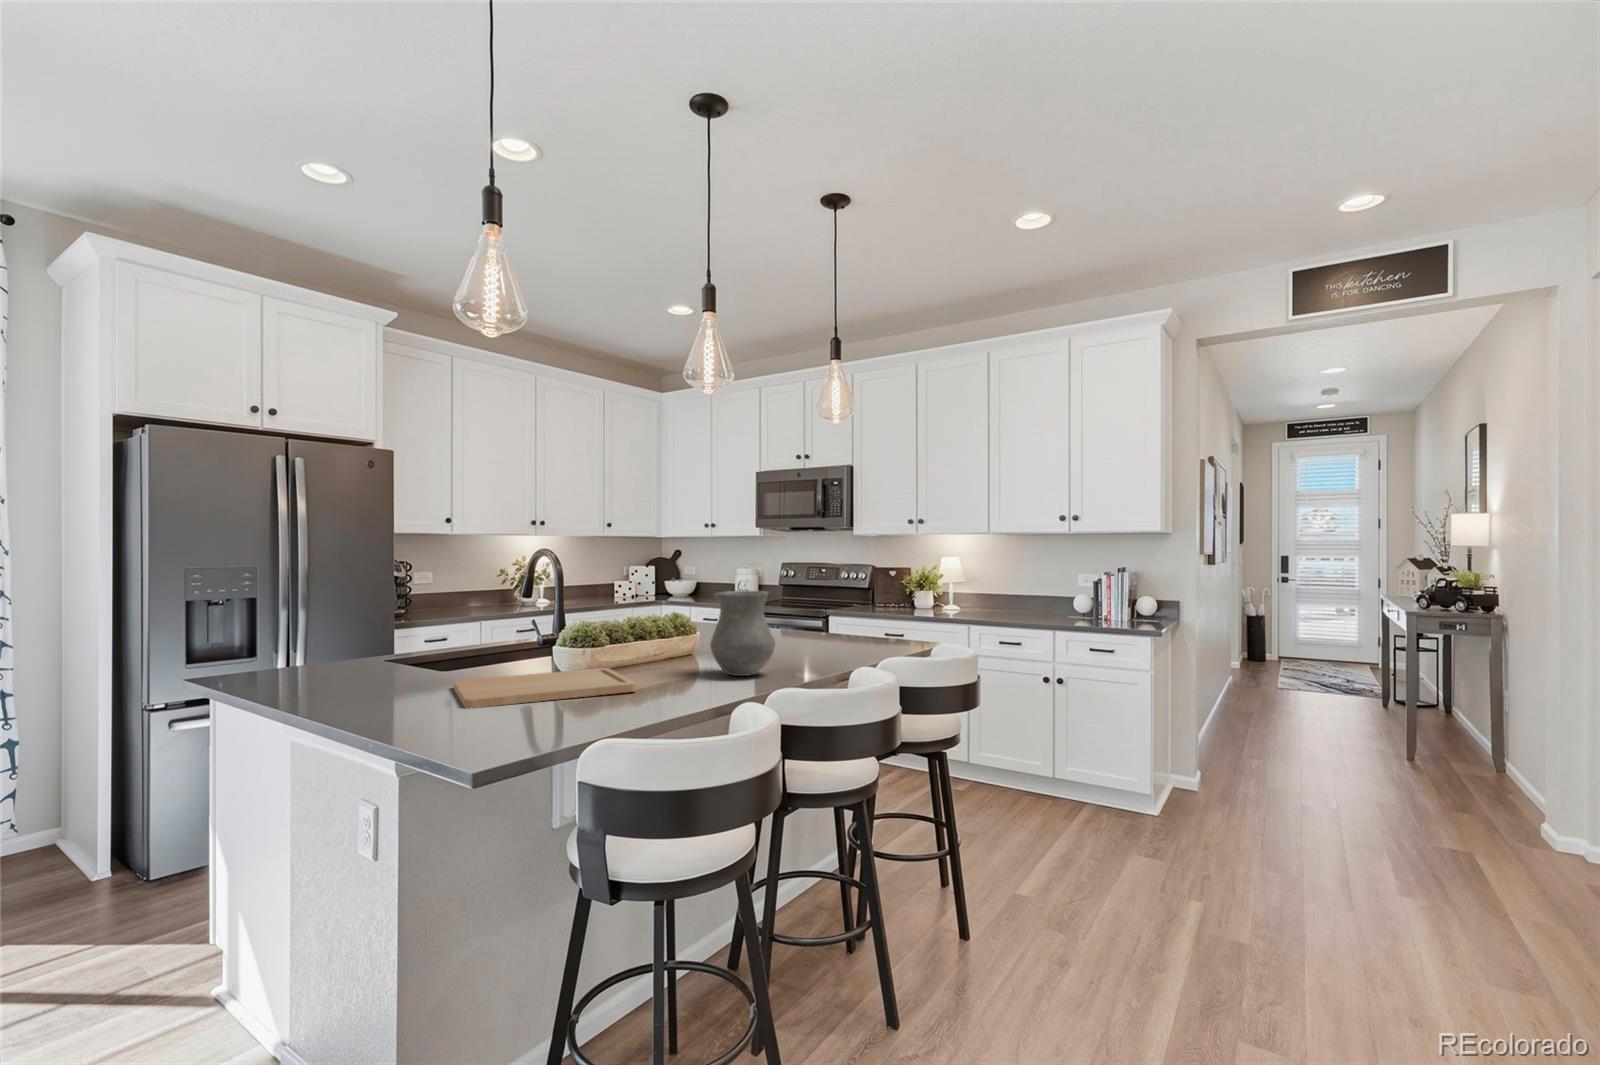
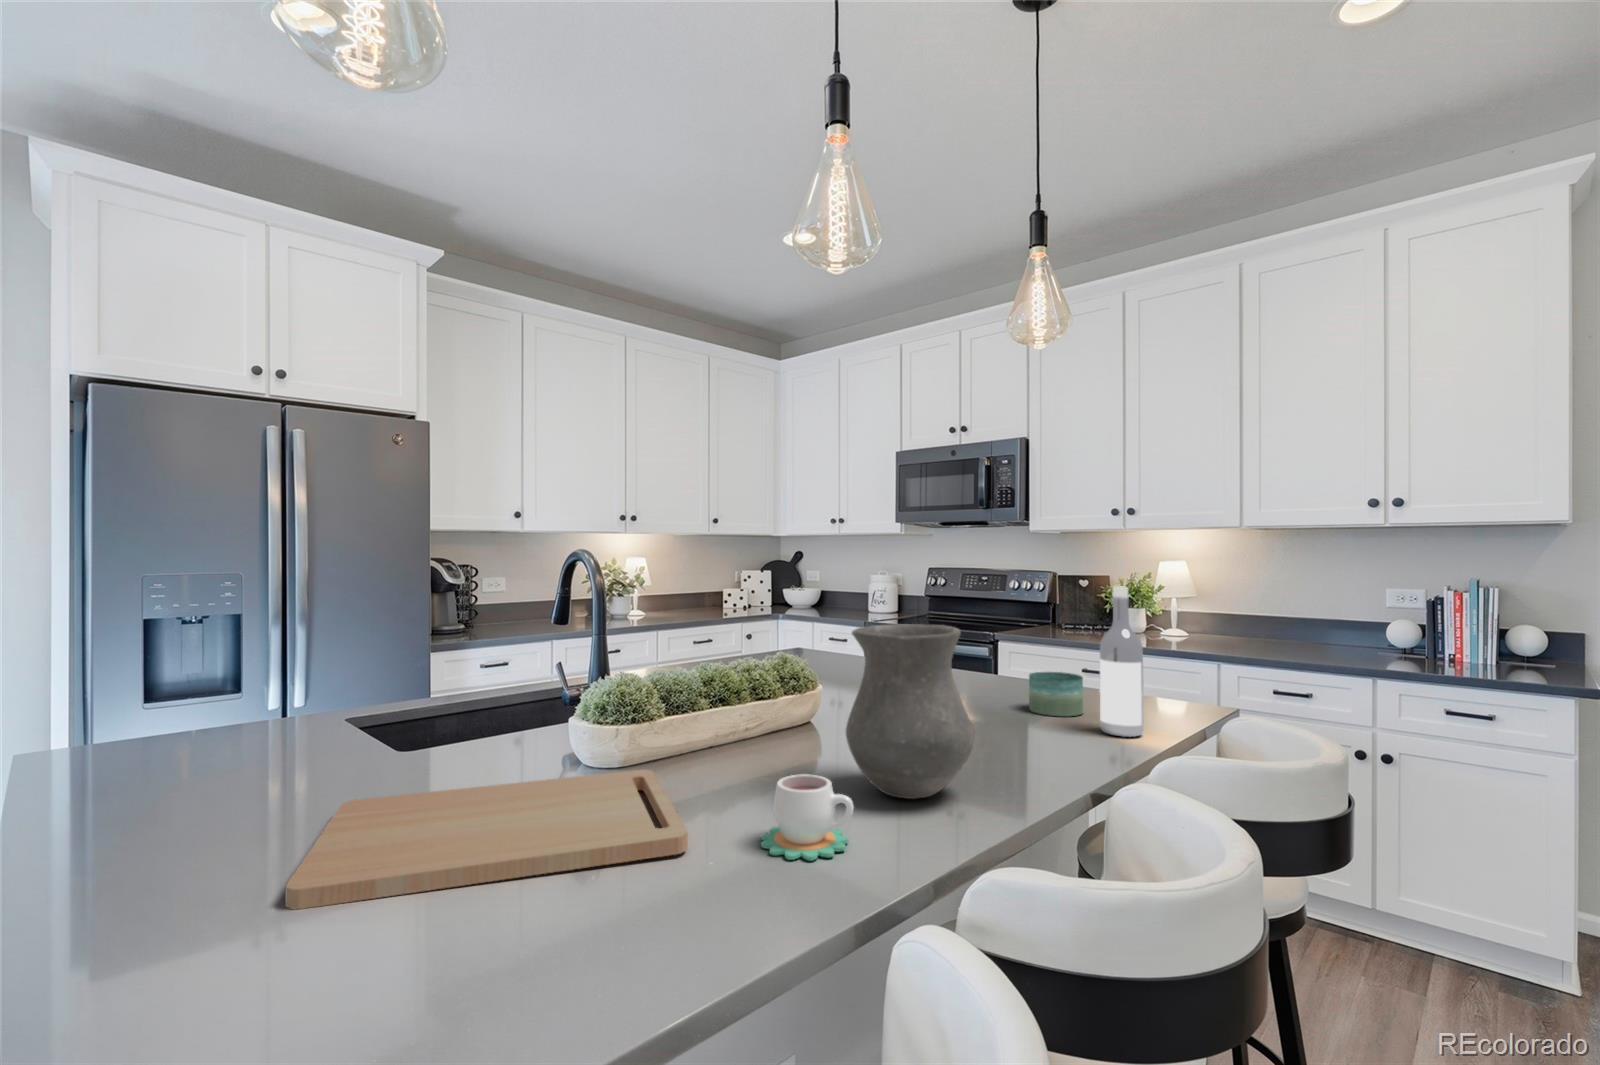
wine bottle: none [856,571,879,655] -> present [1100,586,1144,737]
candle: none [823,624,854,649] -> present [1029,672,1083,716]
mug: none [670,659,713,692] -> present [761,774,854,861]

